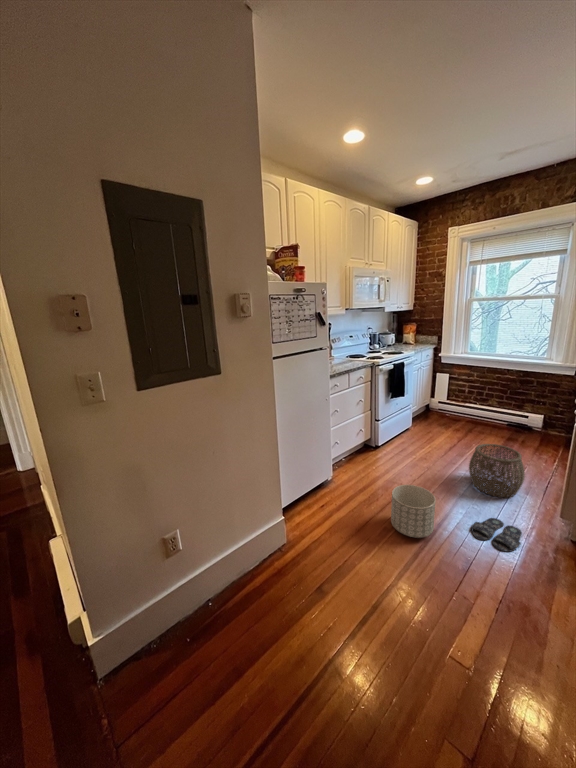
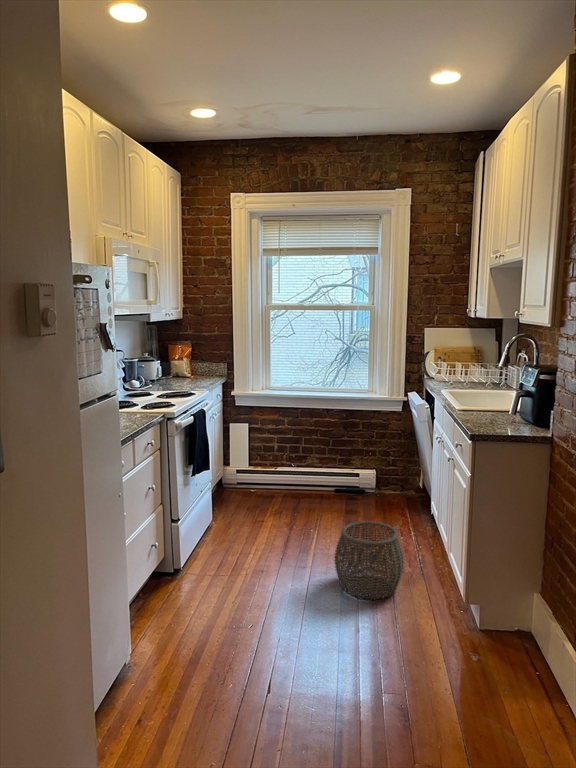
planter: present [391,485,436,538] -> none [273,616,341,707]
slippers: present [471,518,522,552] -> none [377,631,438,674]

